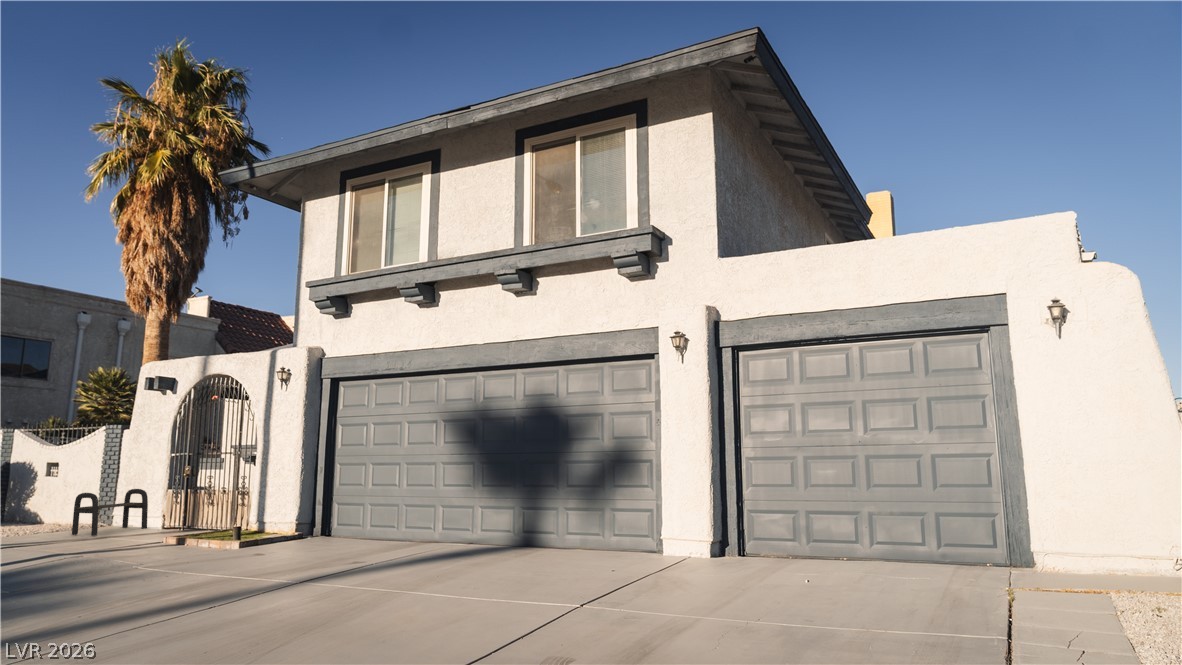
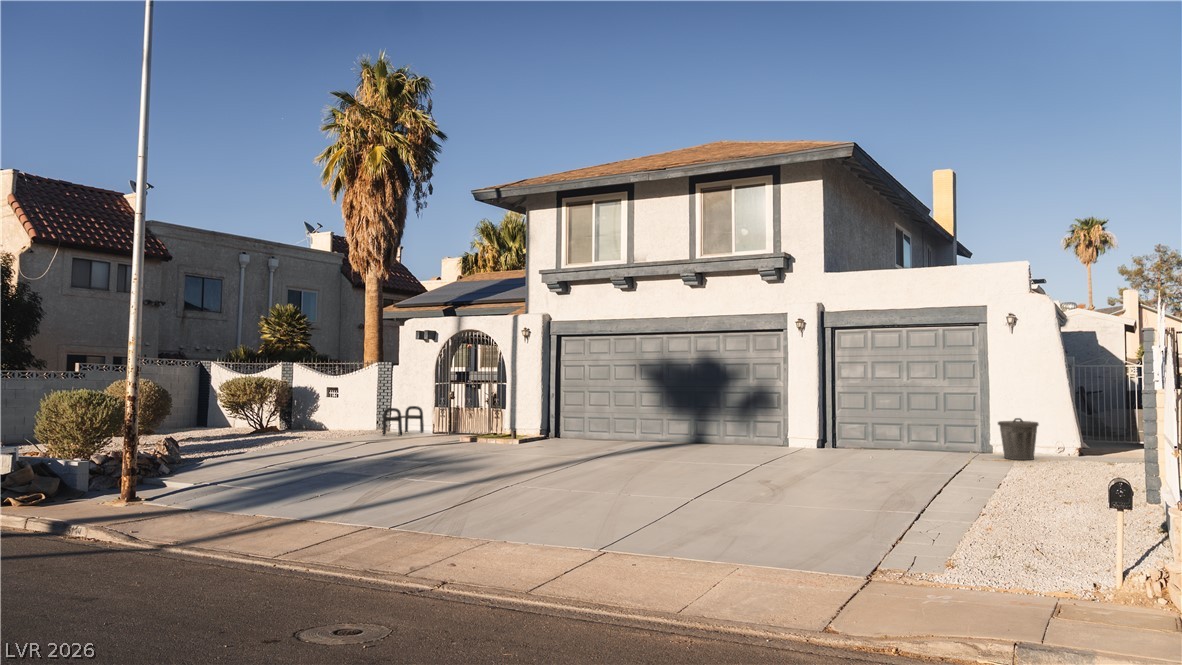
trash can: none [1045,500,1129,585] -> present [998,418,1039,460]

